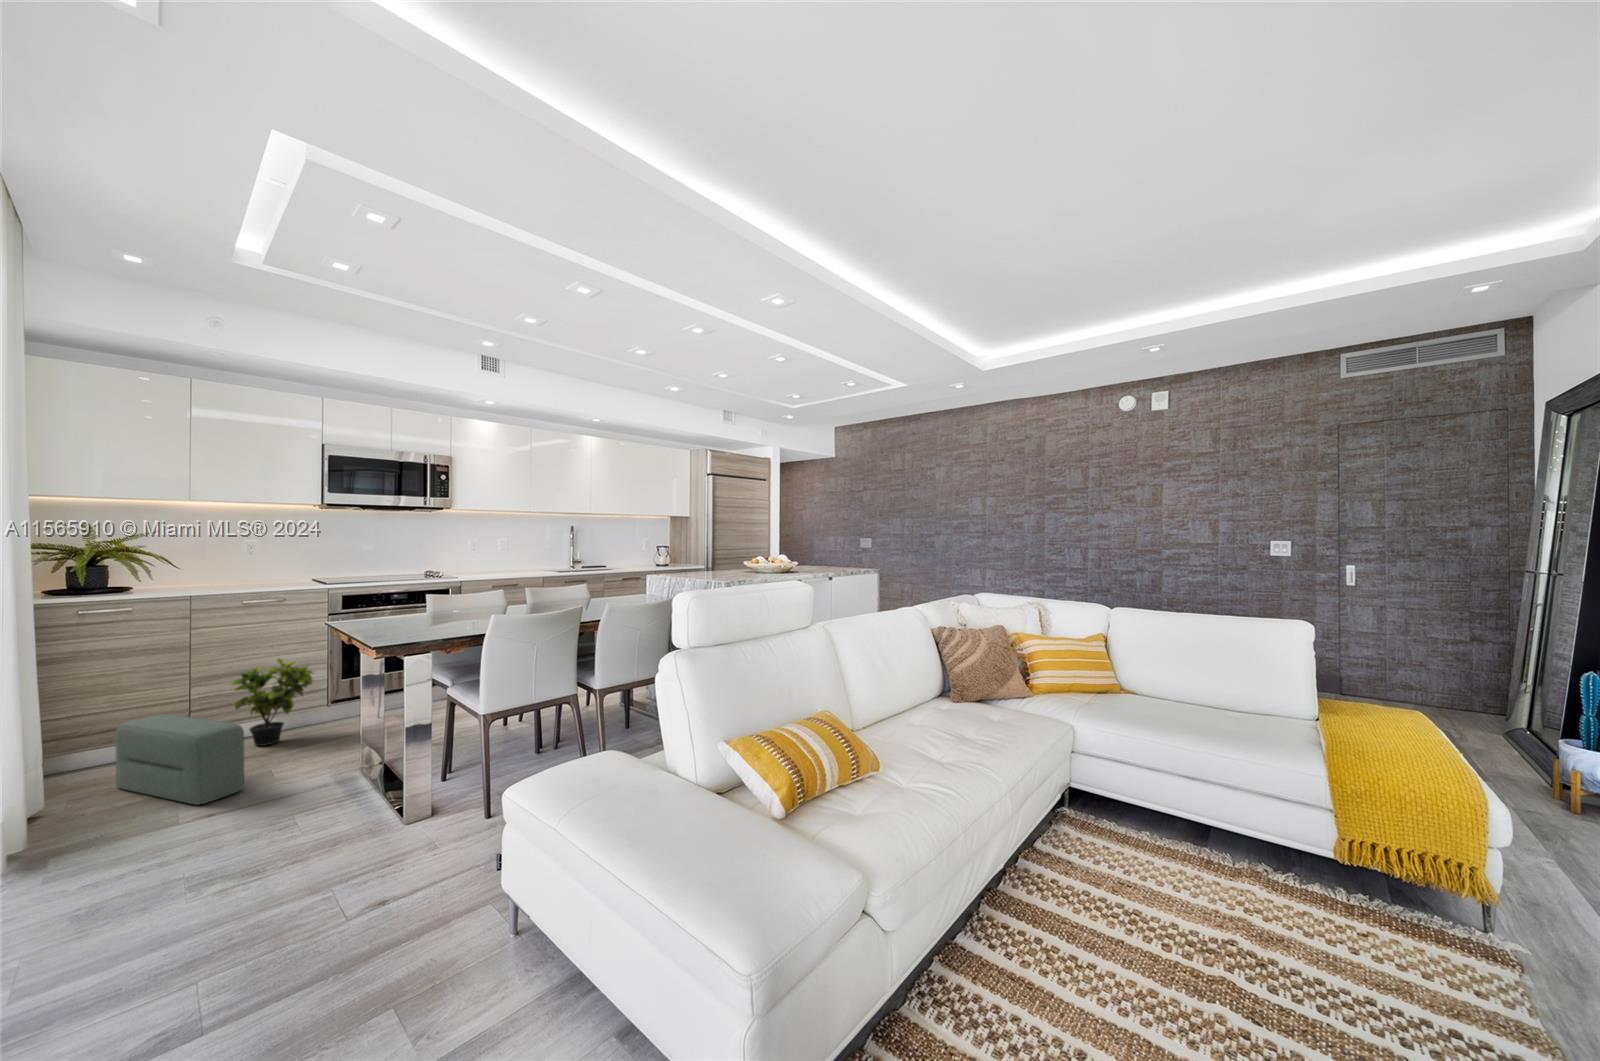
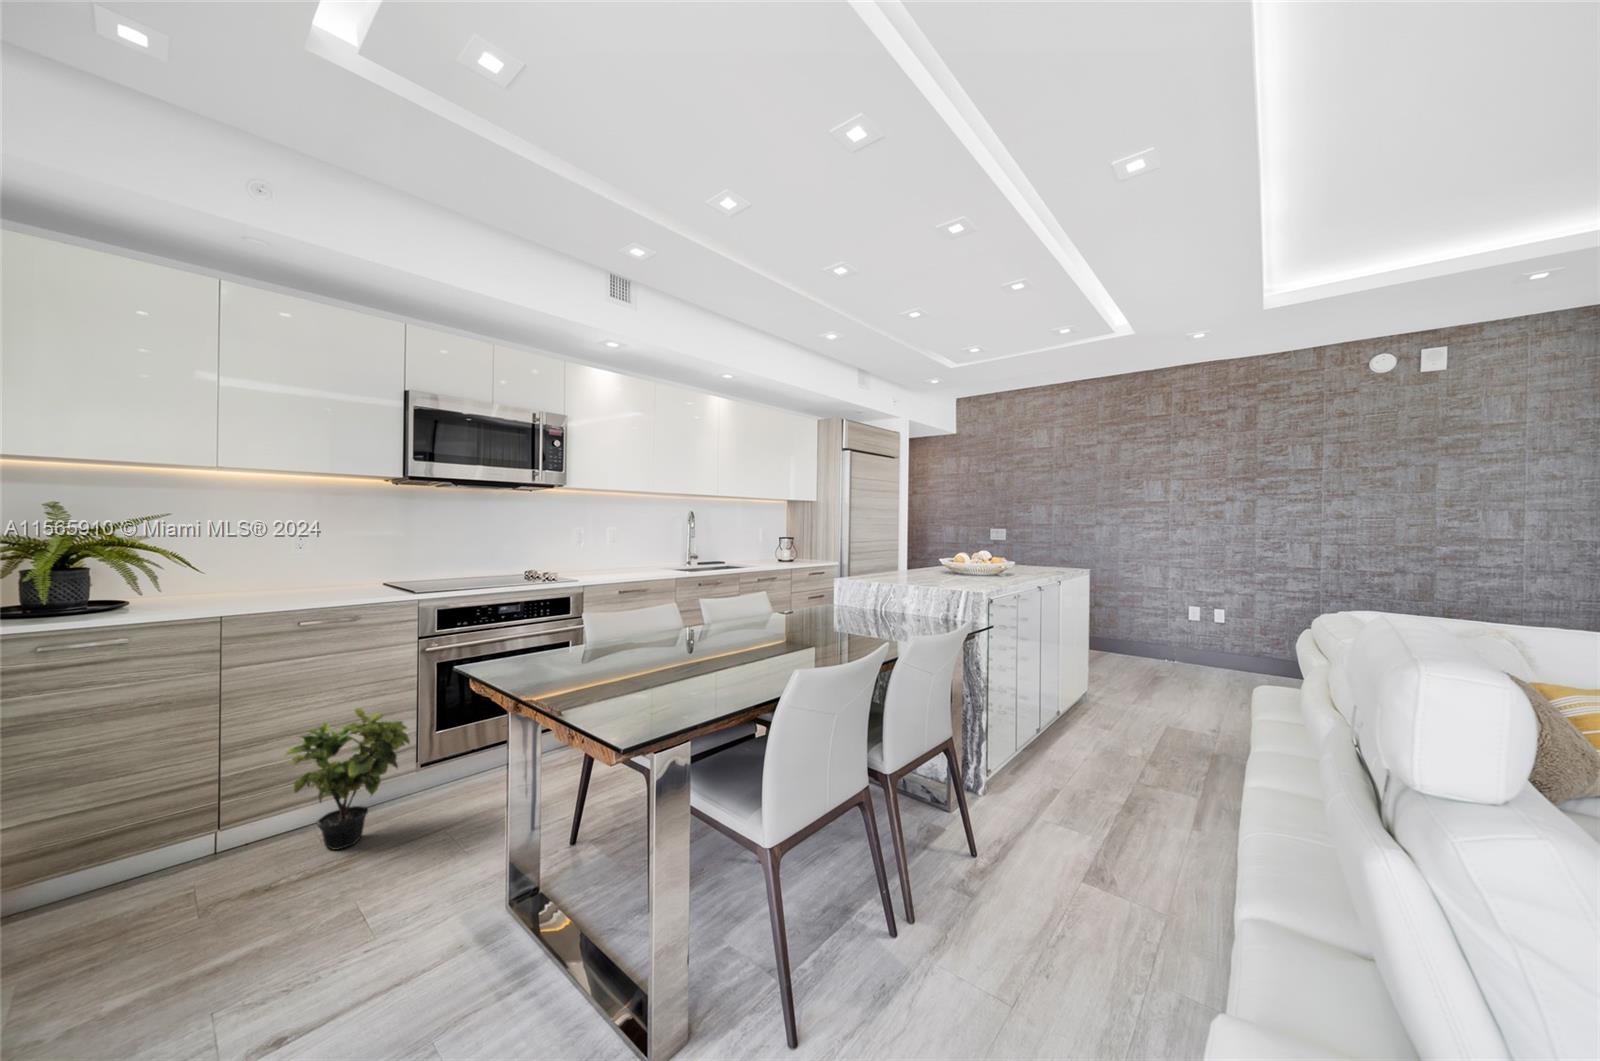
pouf: present [115,714,244,805] -> none [103,821,334,1011]

